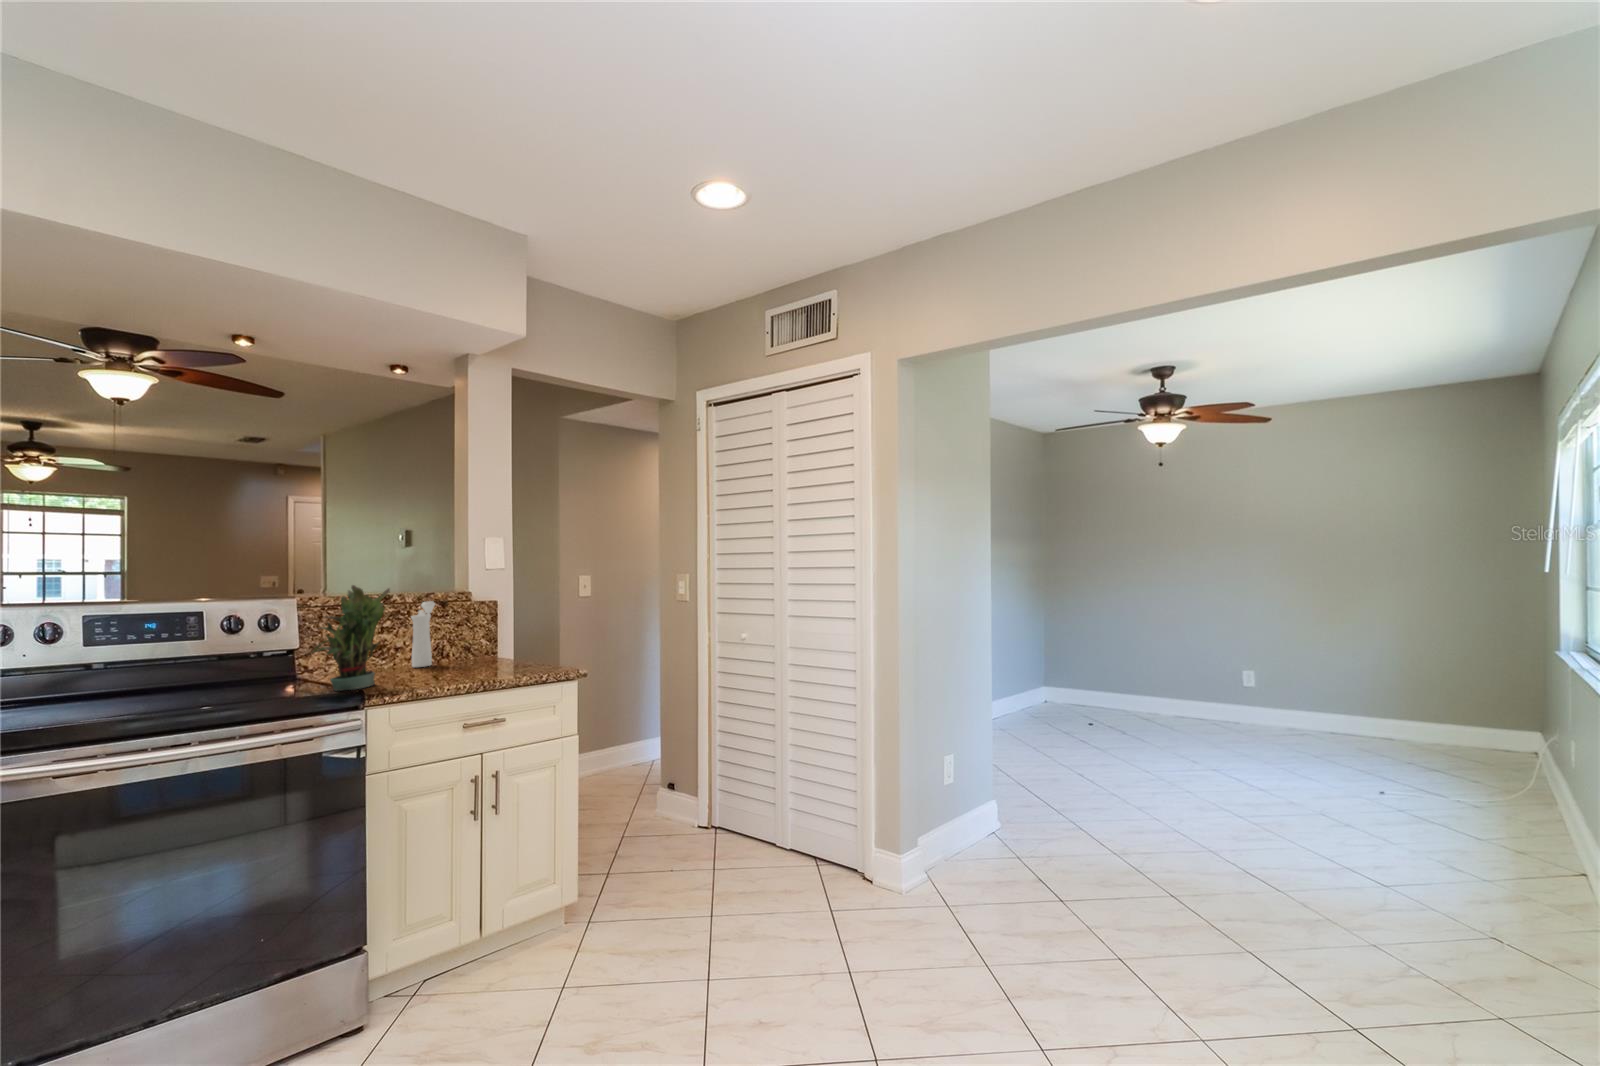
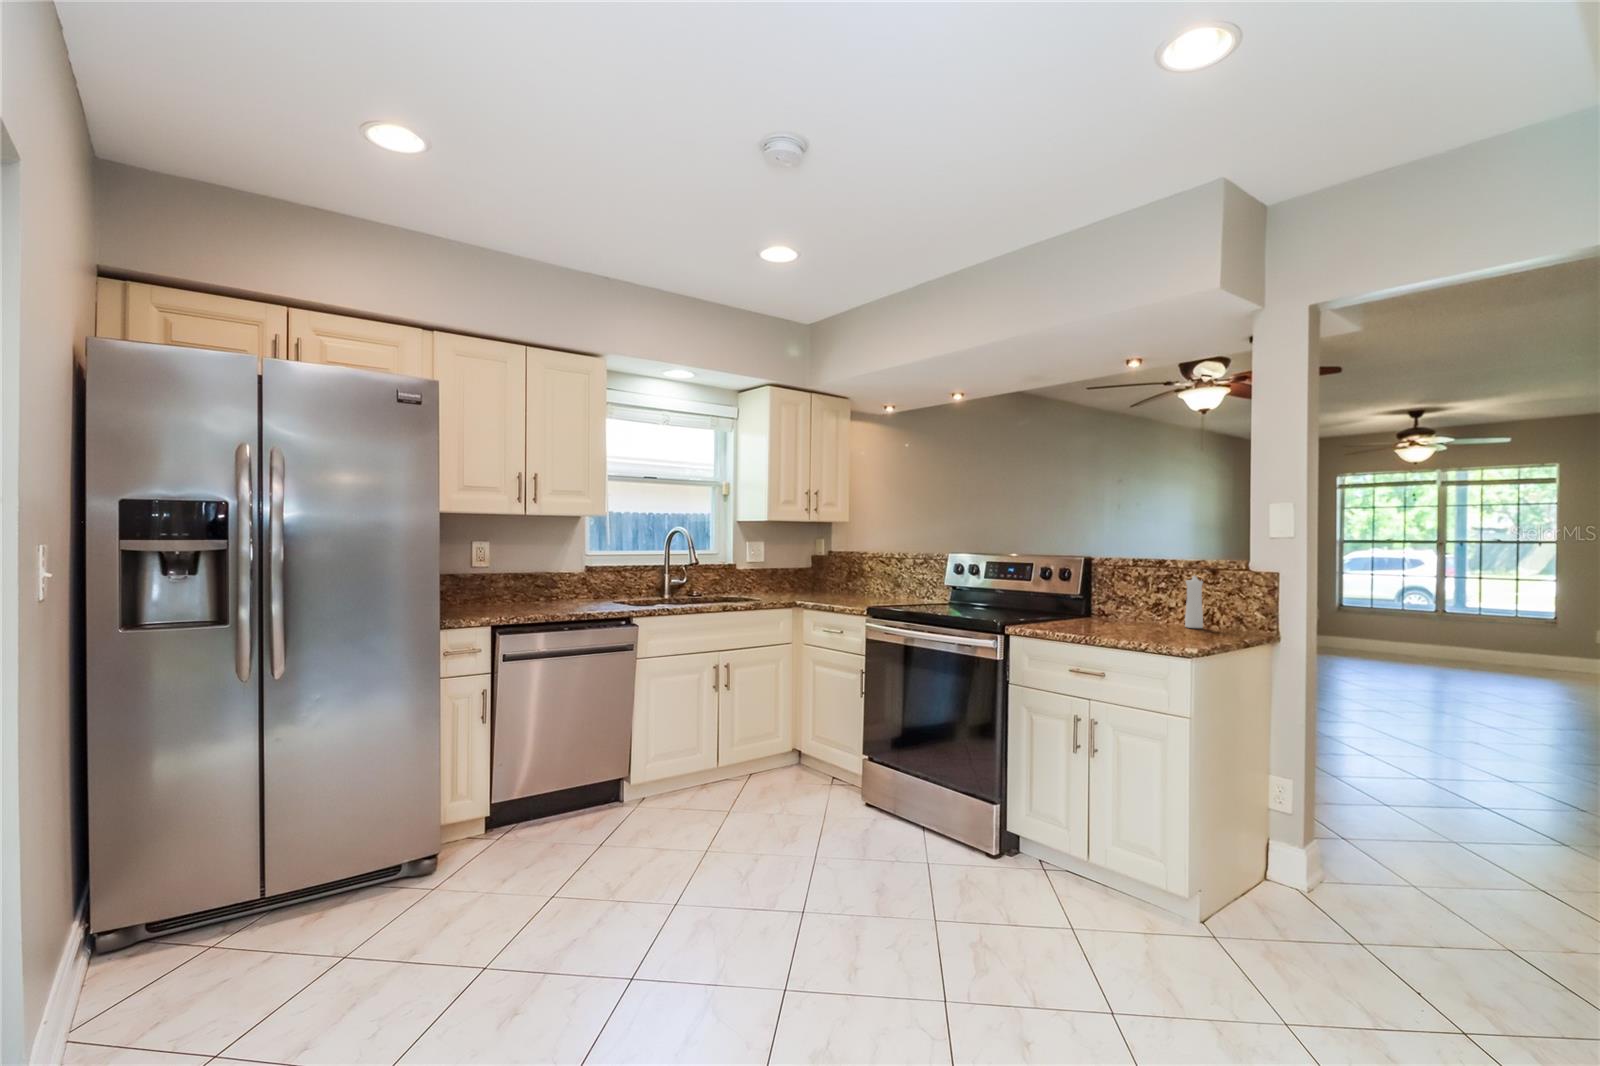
potted plant: present [312,585,390,691] -> none [1113,549,1173,635]

